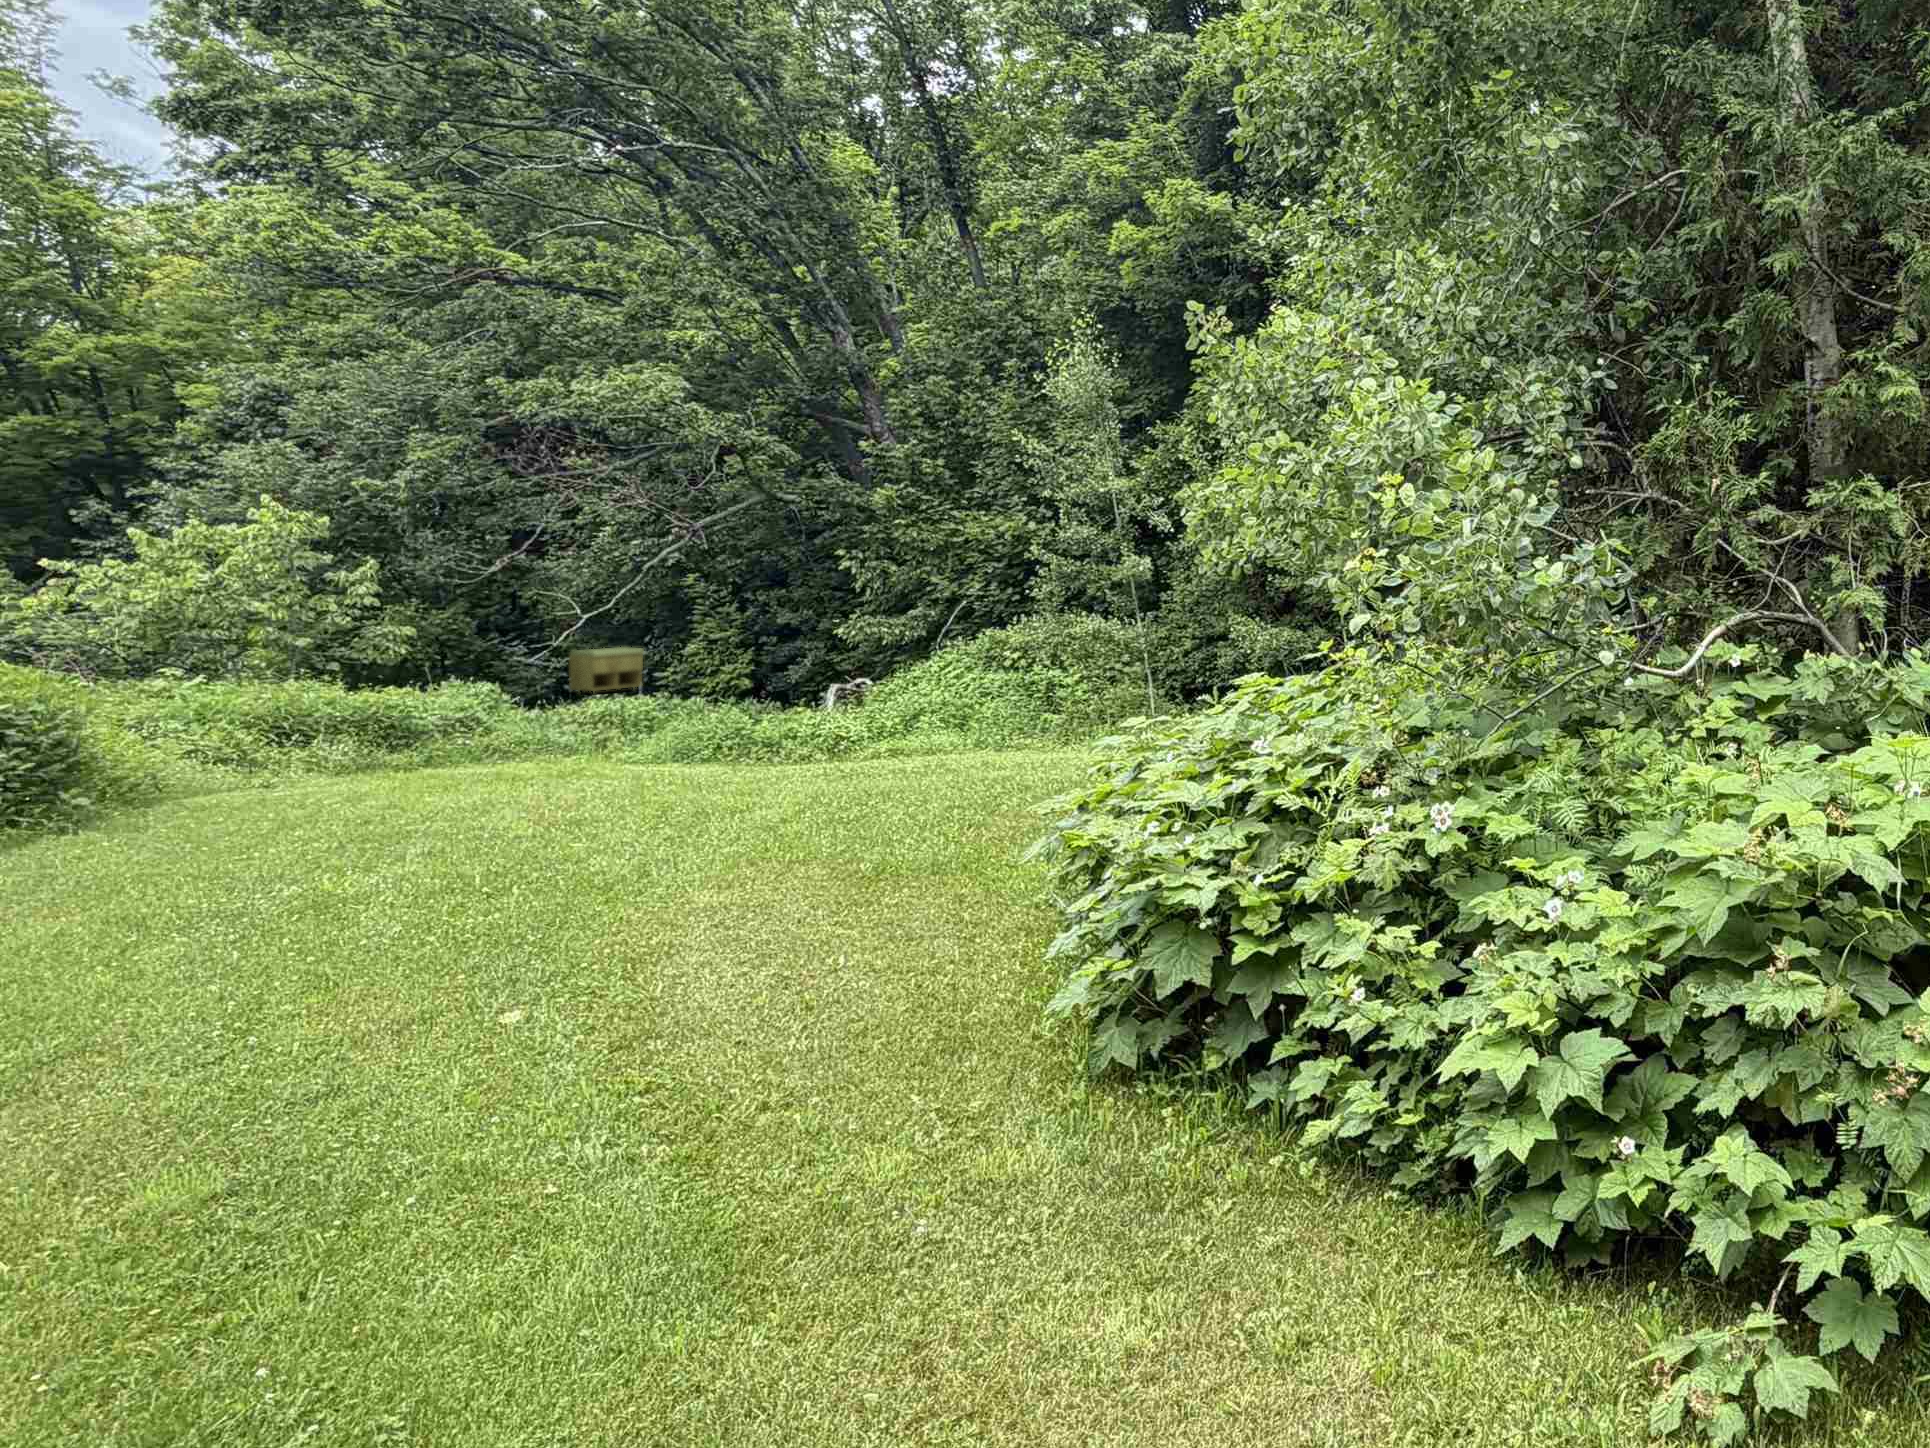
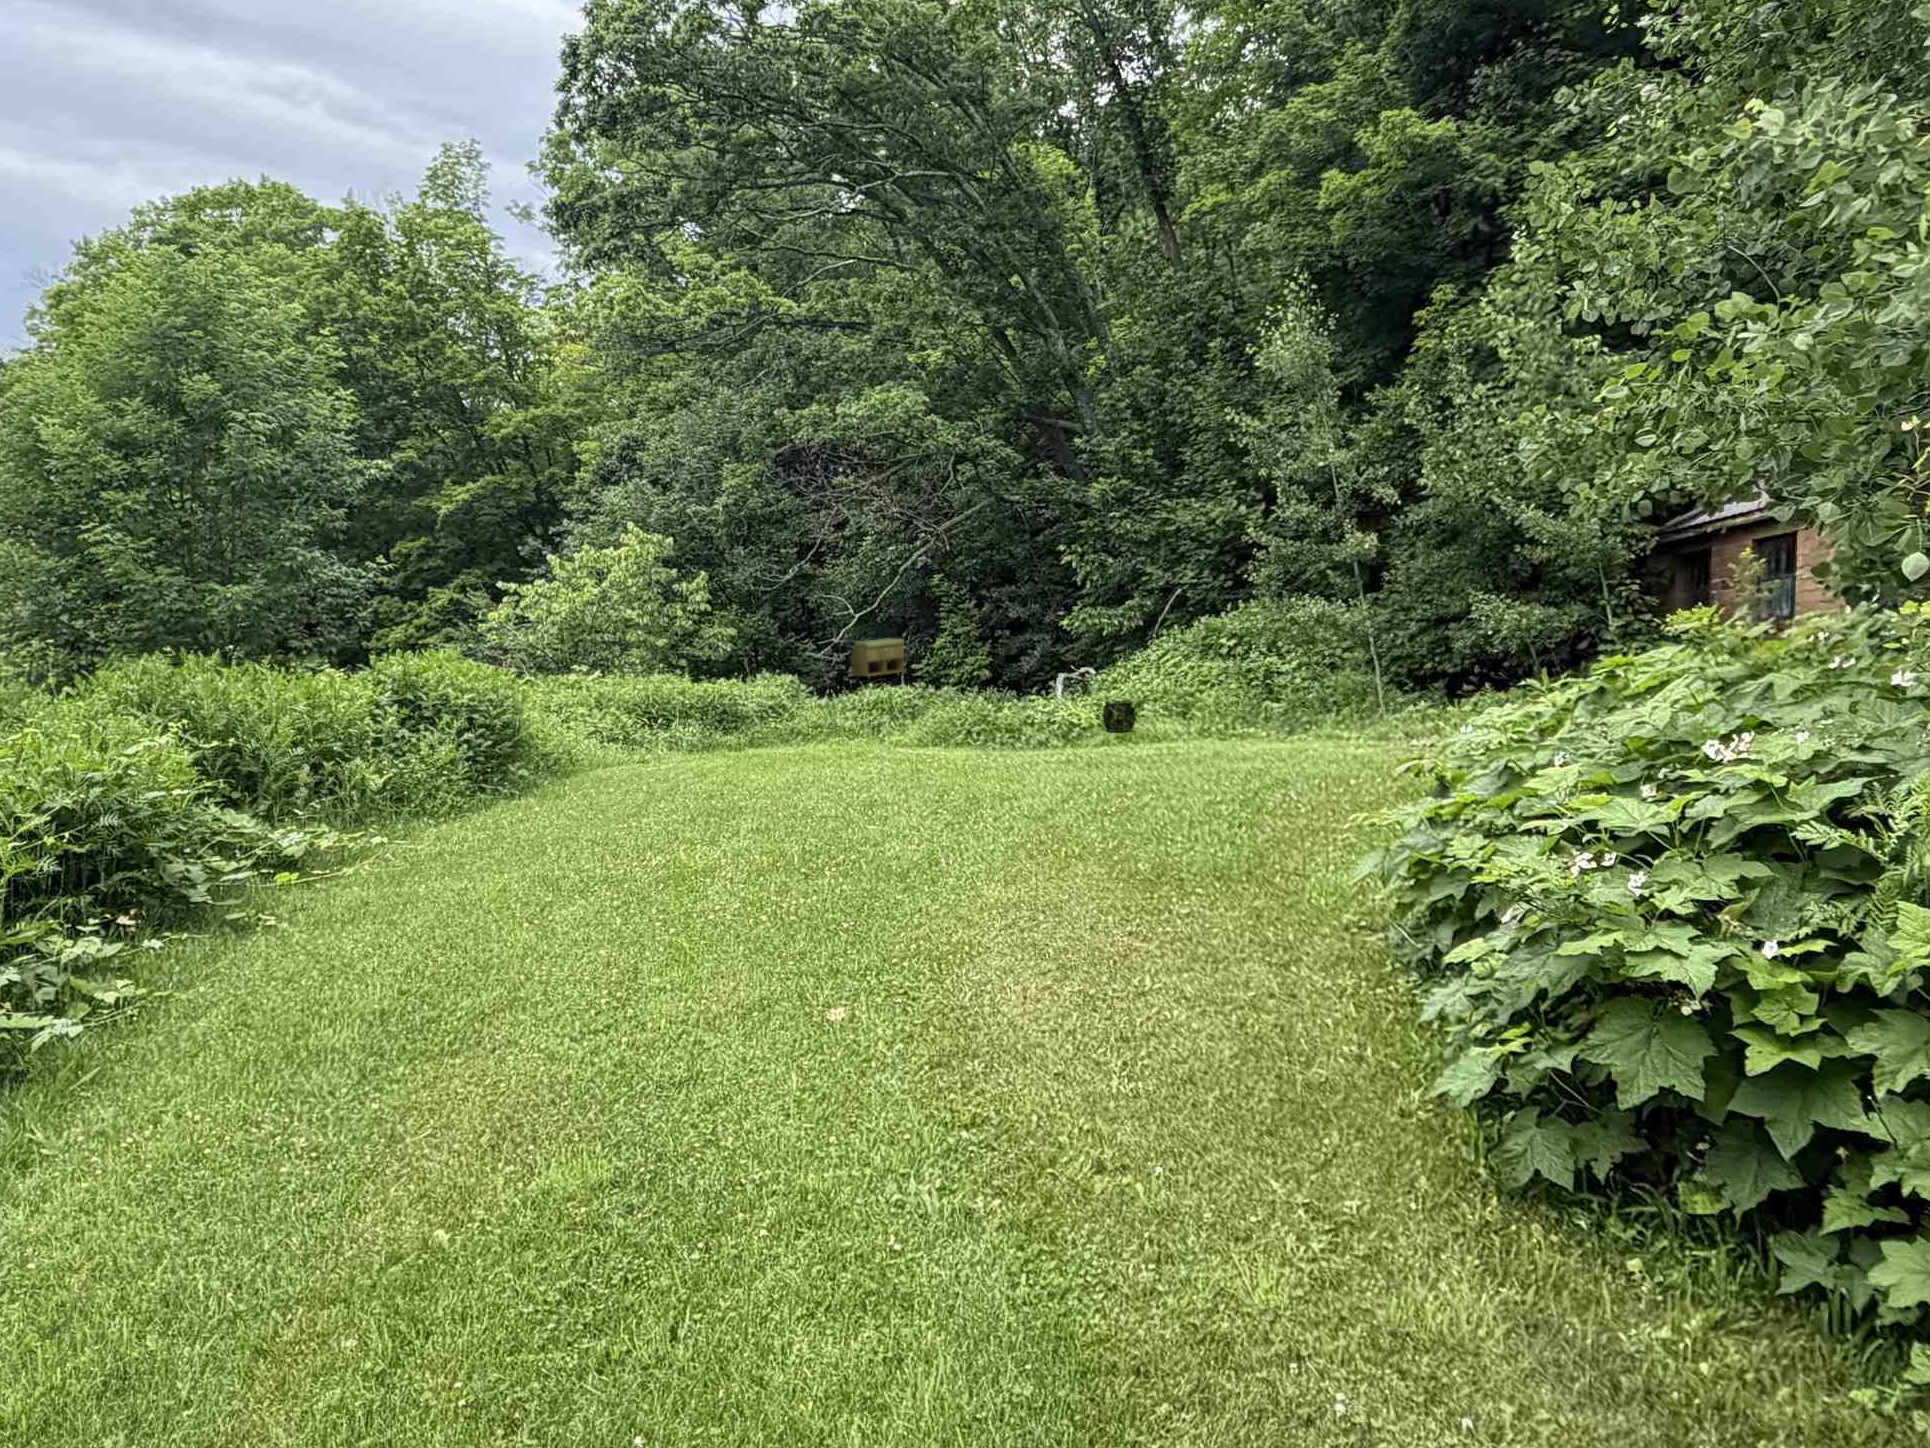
woven basket: none [869,703,905,734] -> present [1102,700,1136,732]

